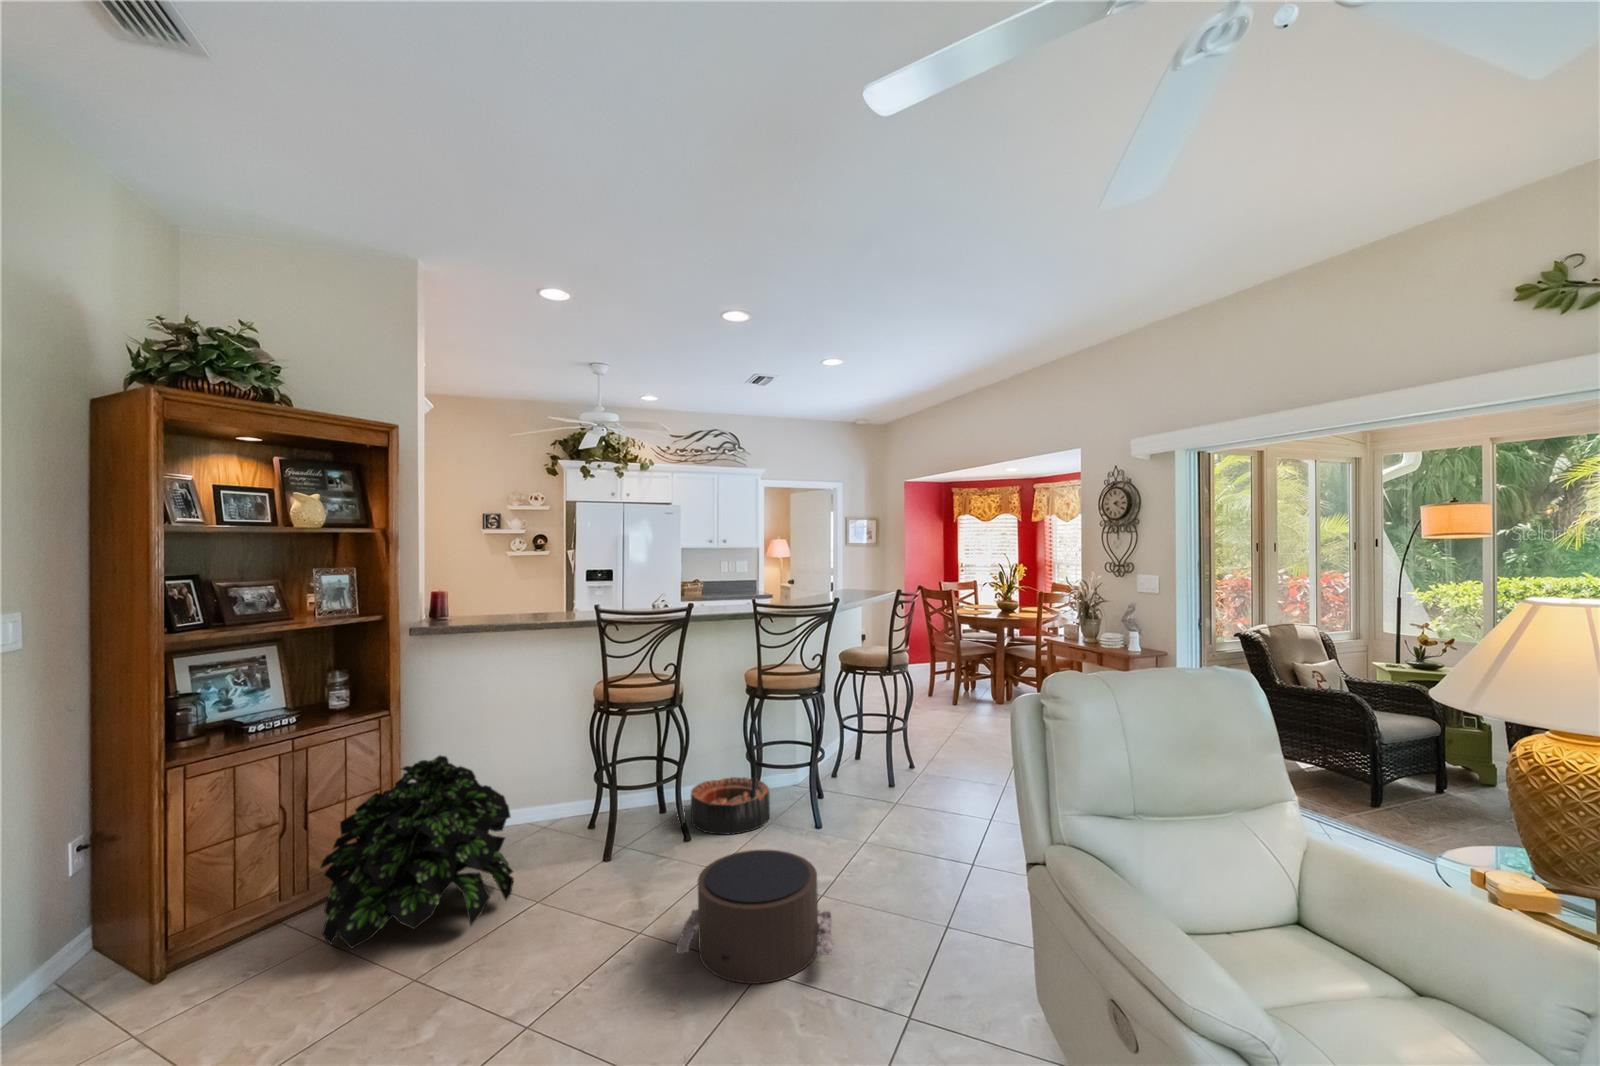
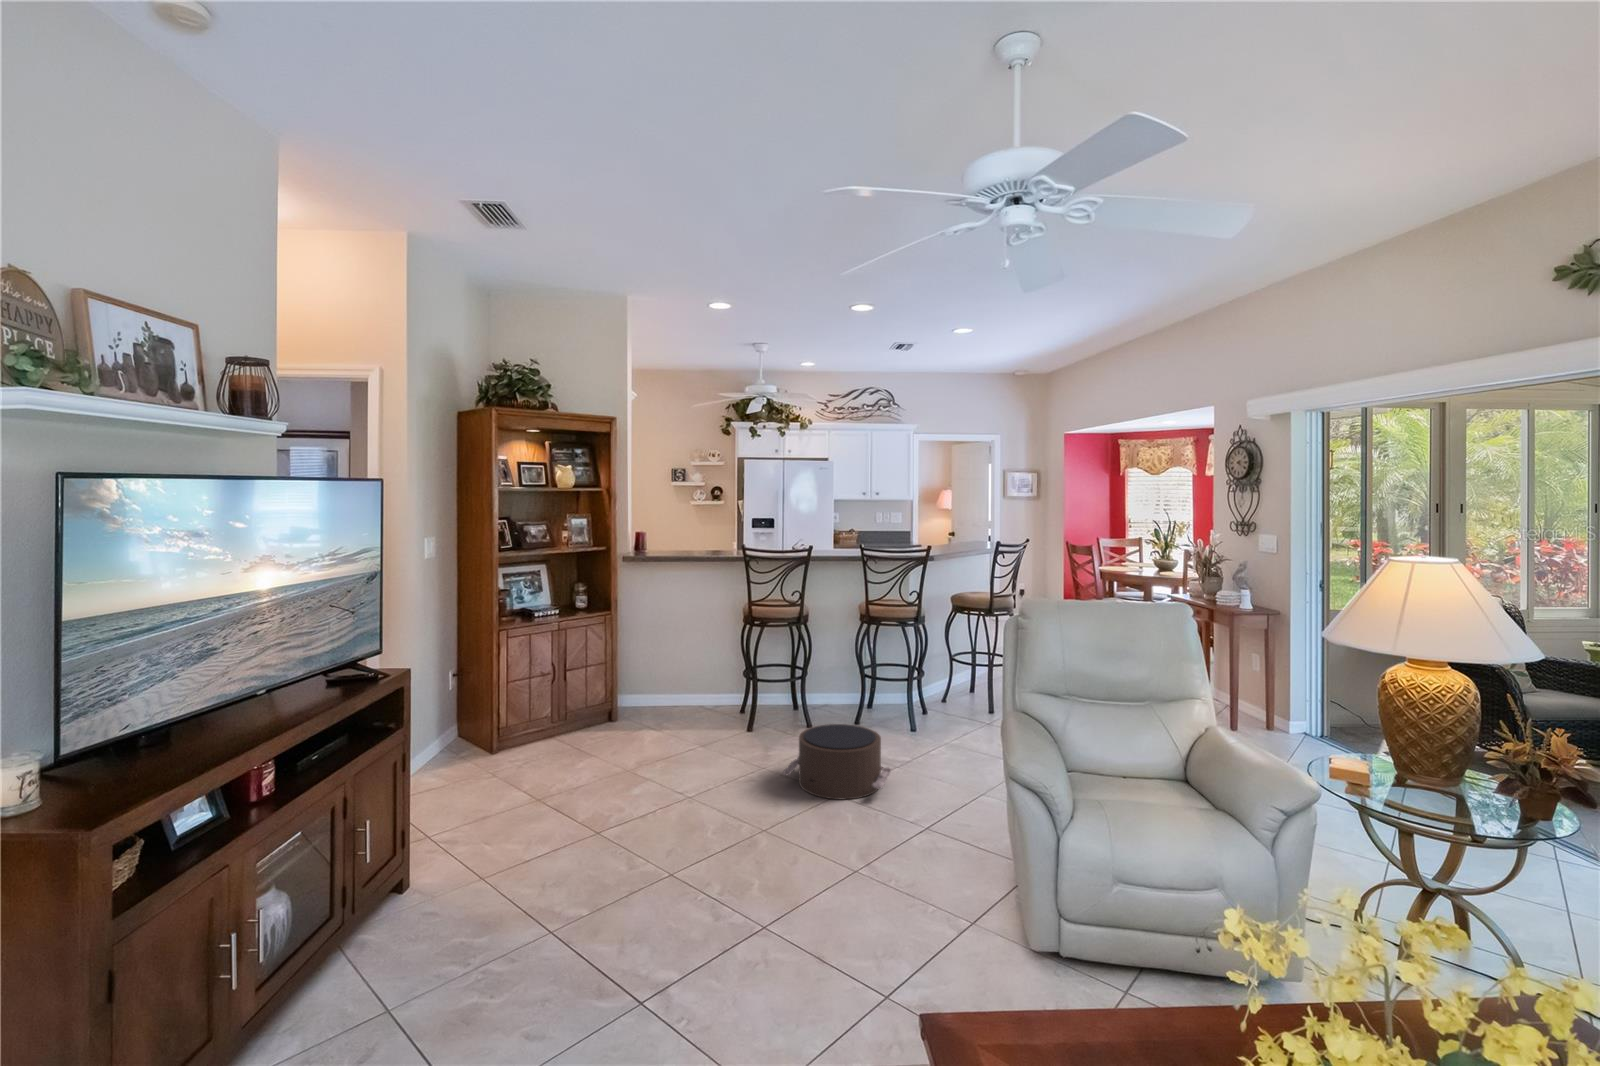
potted plant: present [321,756,513,948] -> none [576,643,688,750]
basket: present [691,777,770,835] -> none [815,686,875,725]

